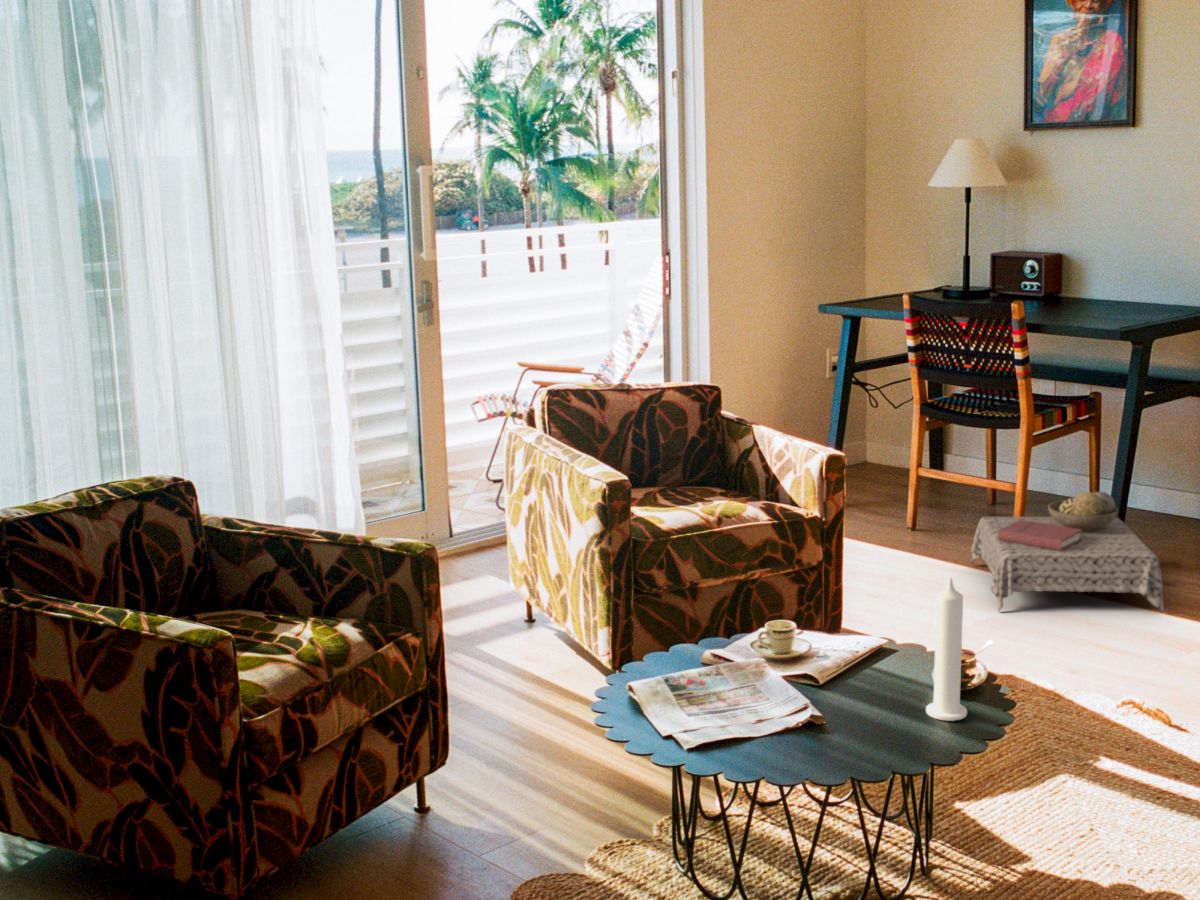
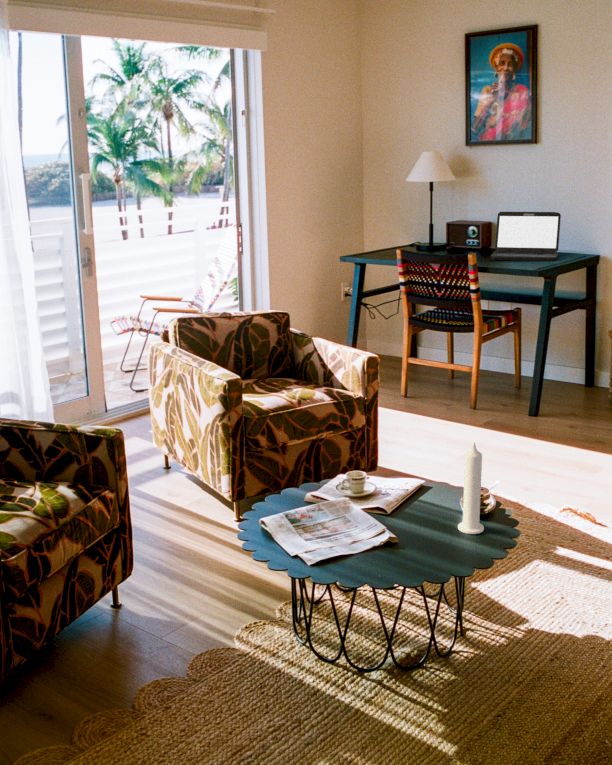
laptop: none [1054,237,1173,315] -> present [491,212,561,261]
ottoman: present [971,492,1164,612] -> none [445,373,566,451]

